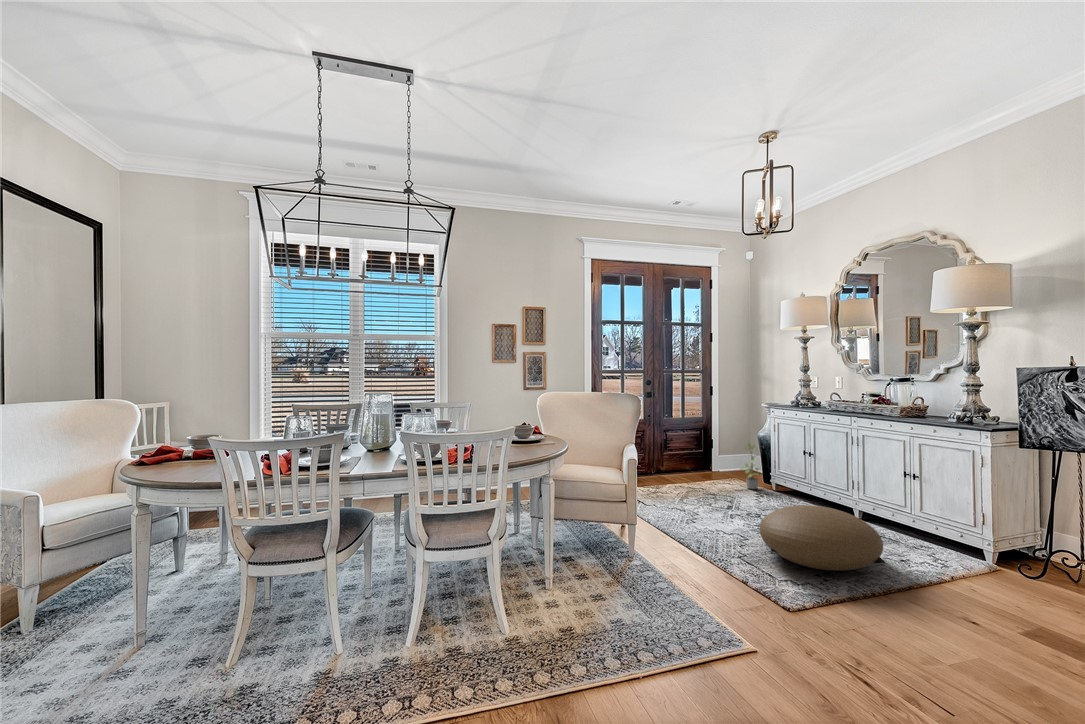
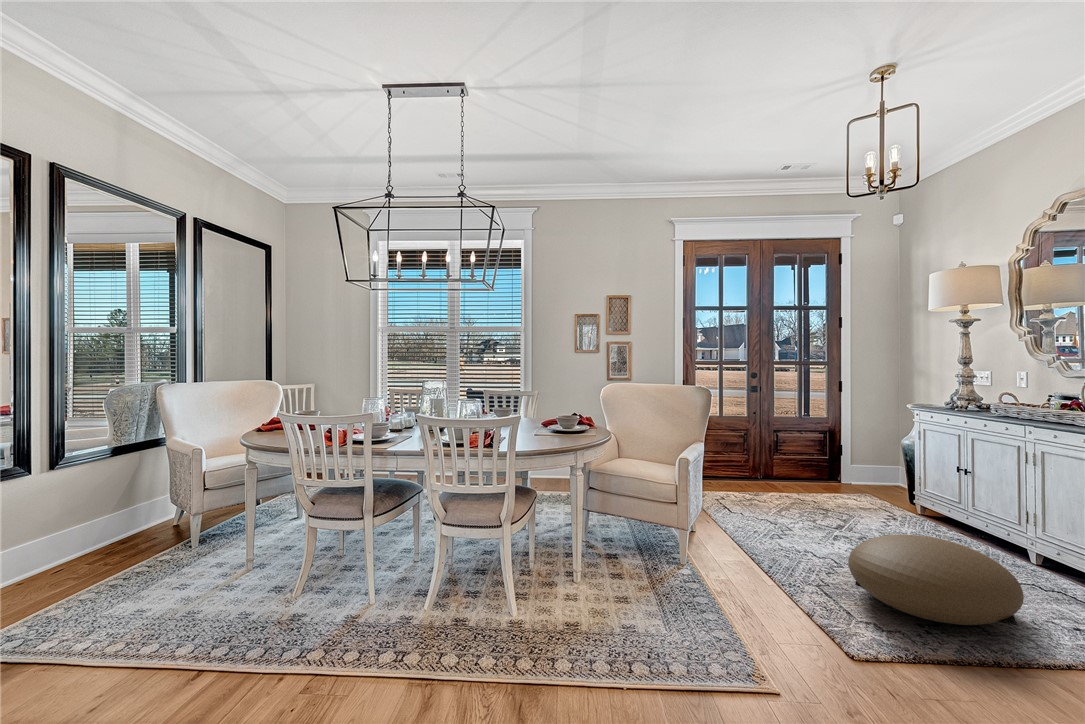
potted plant: present [741,443,759,489] -> none [879,451,905,510]

